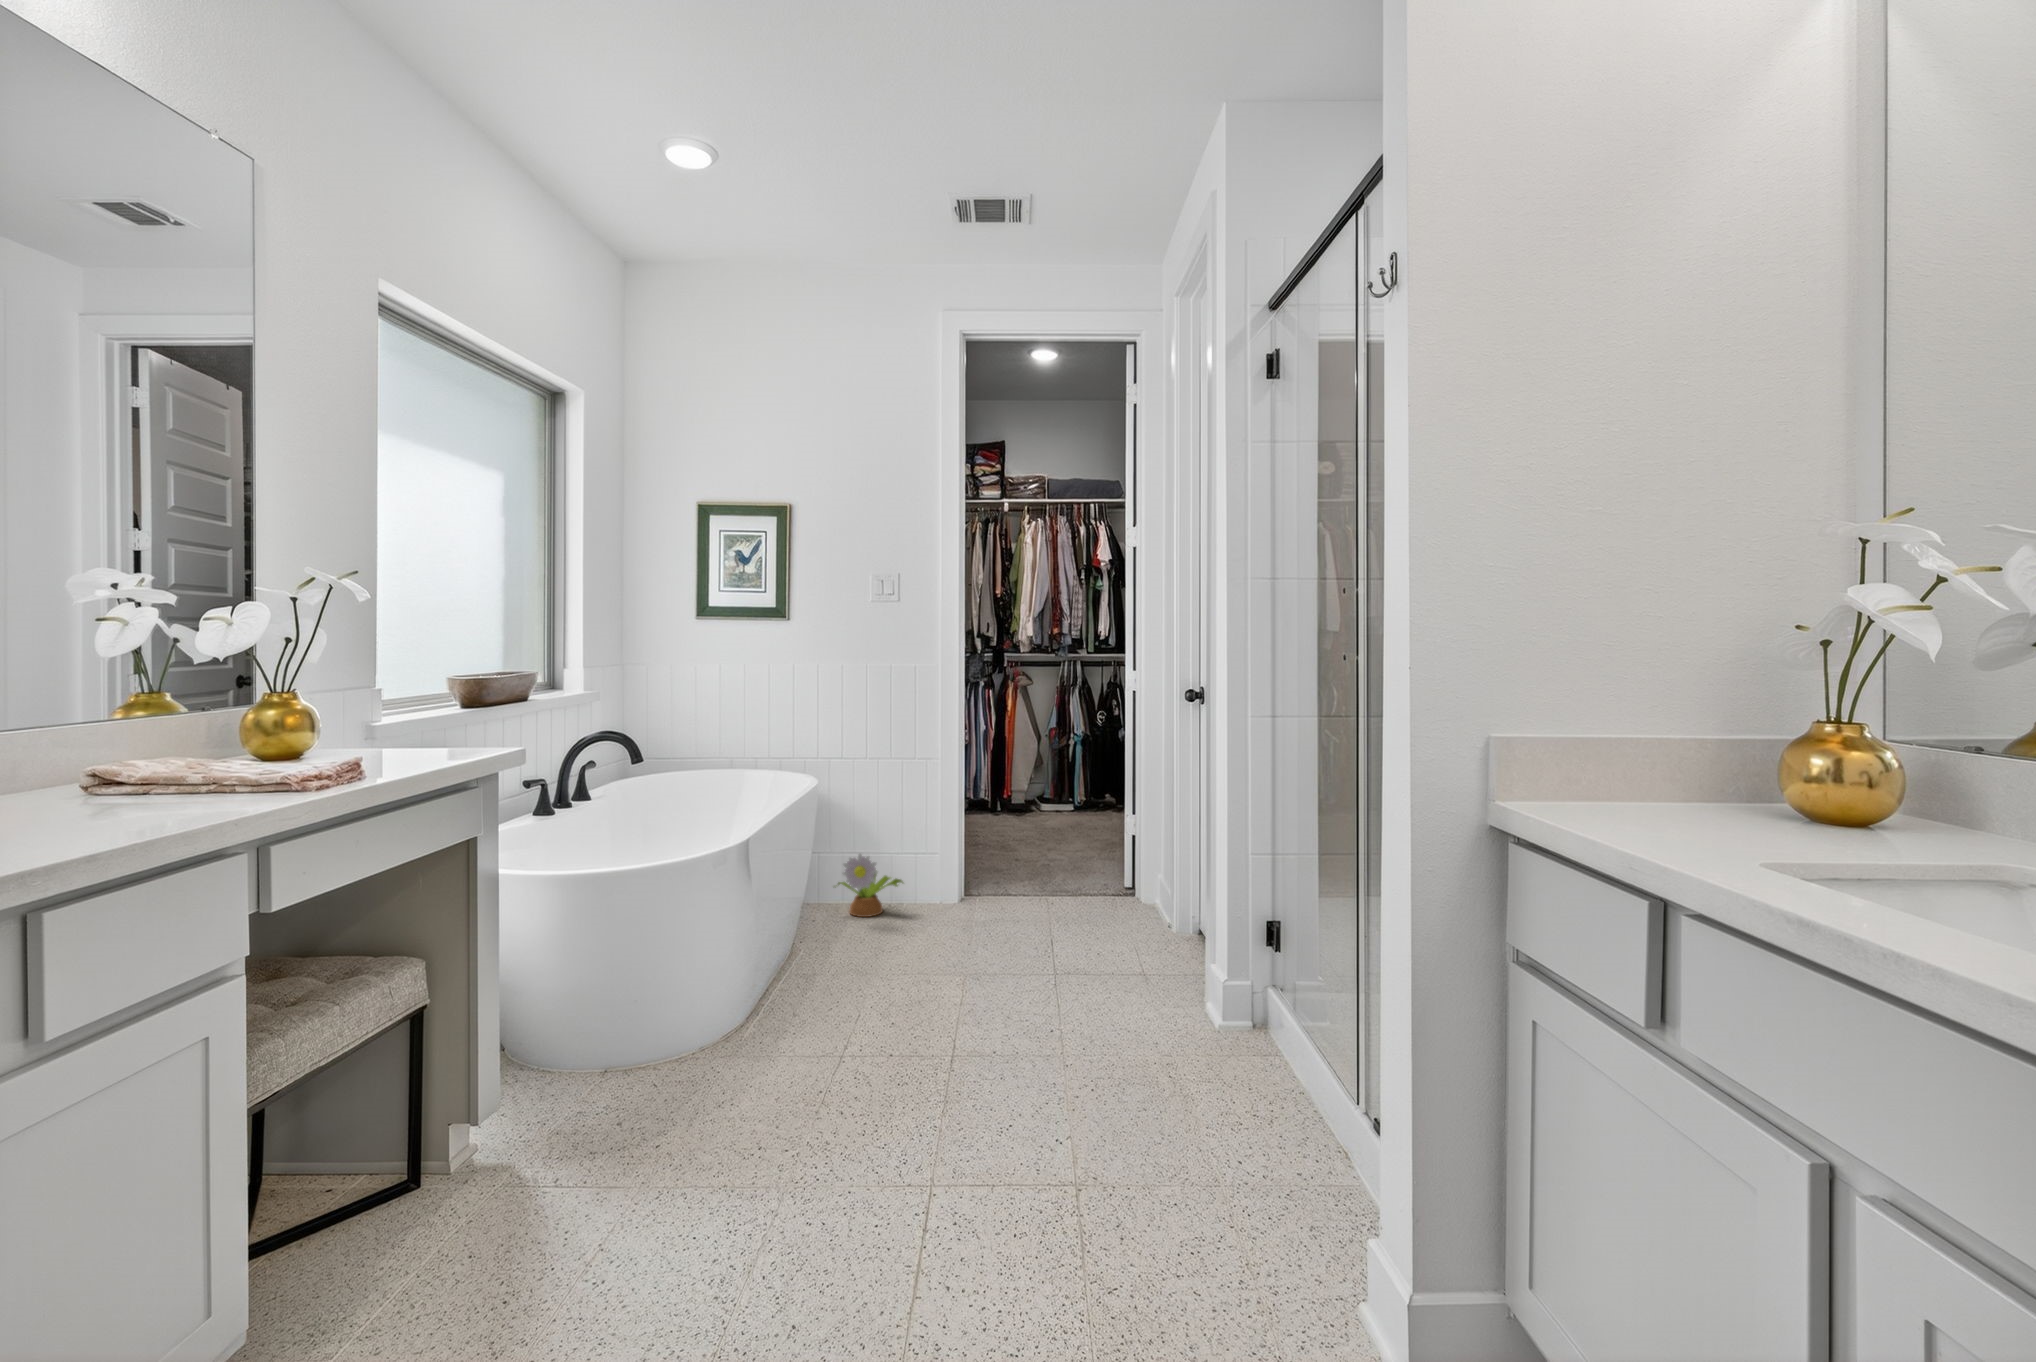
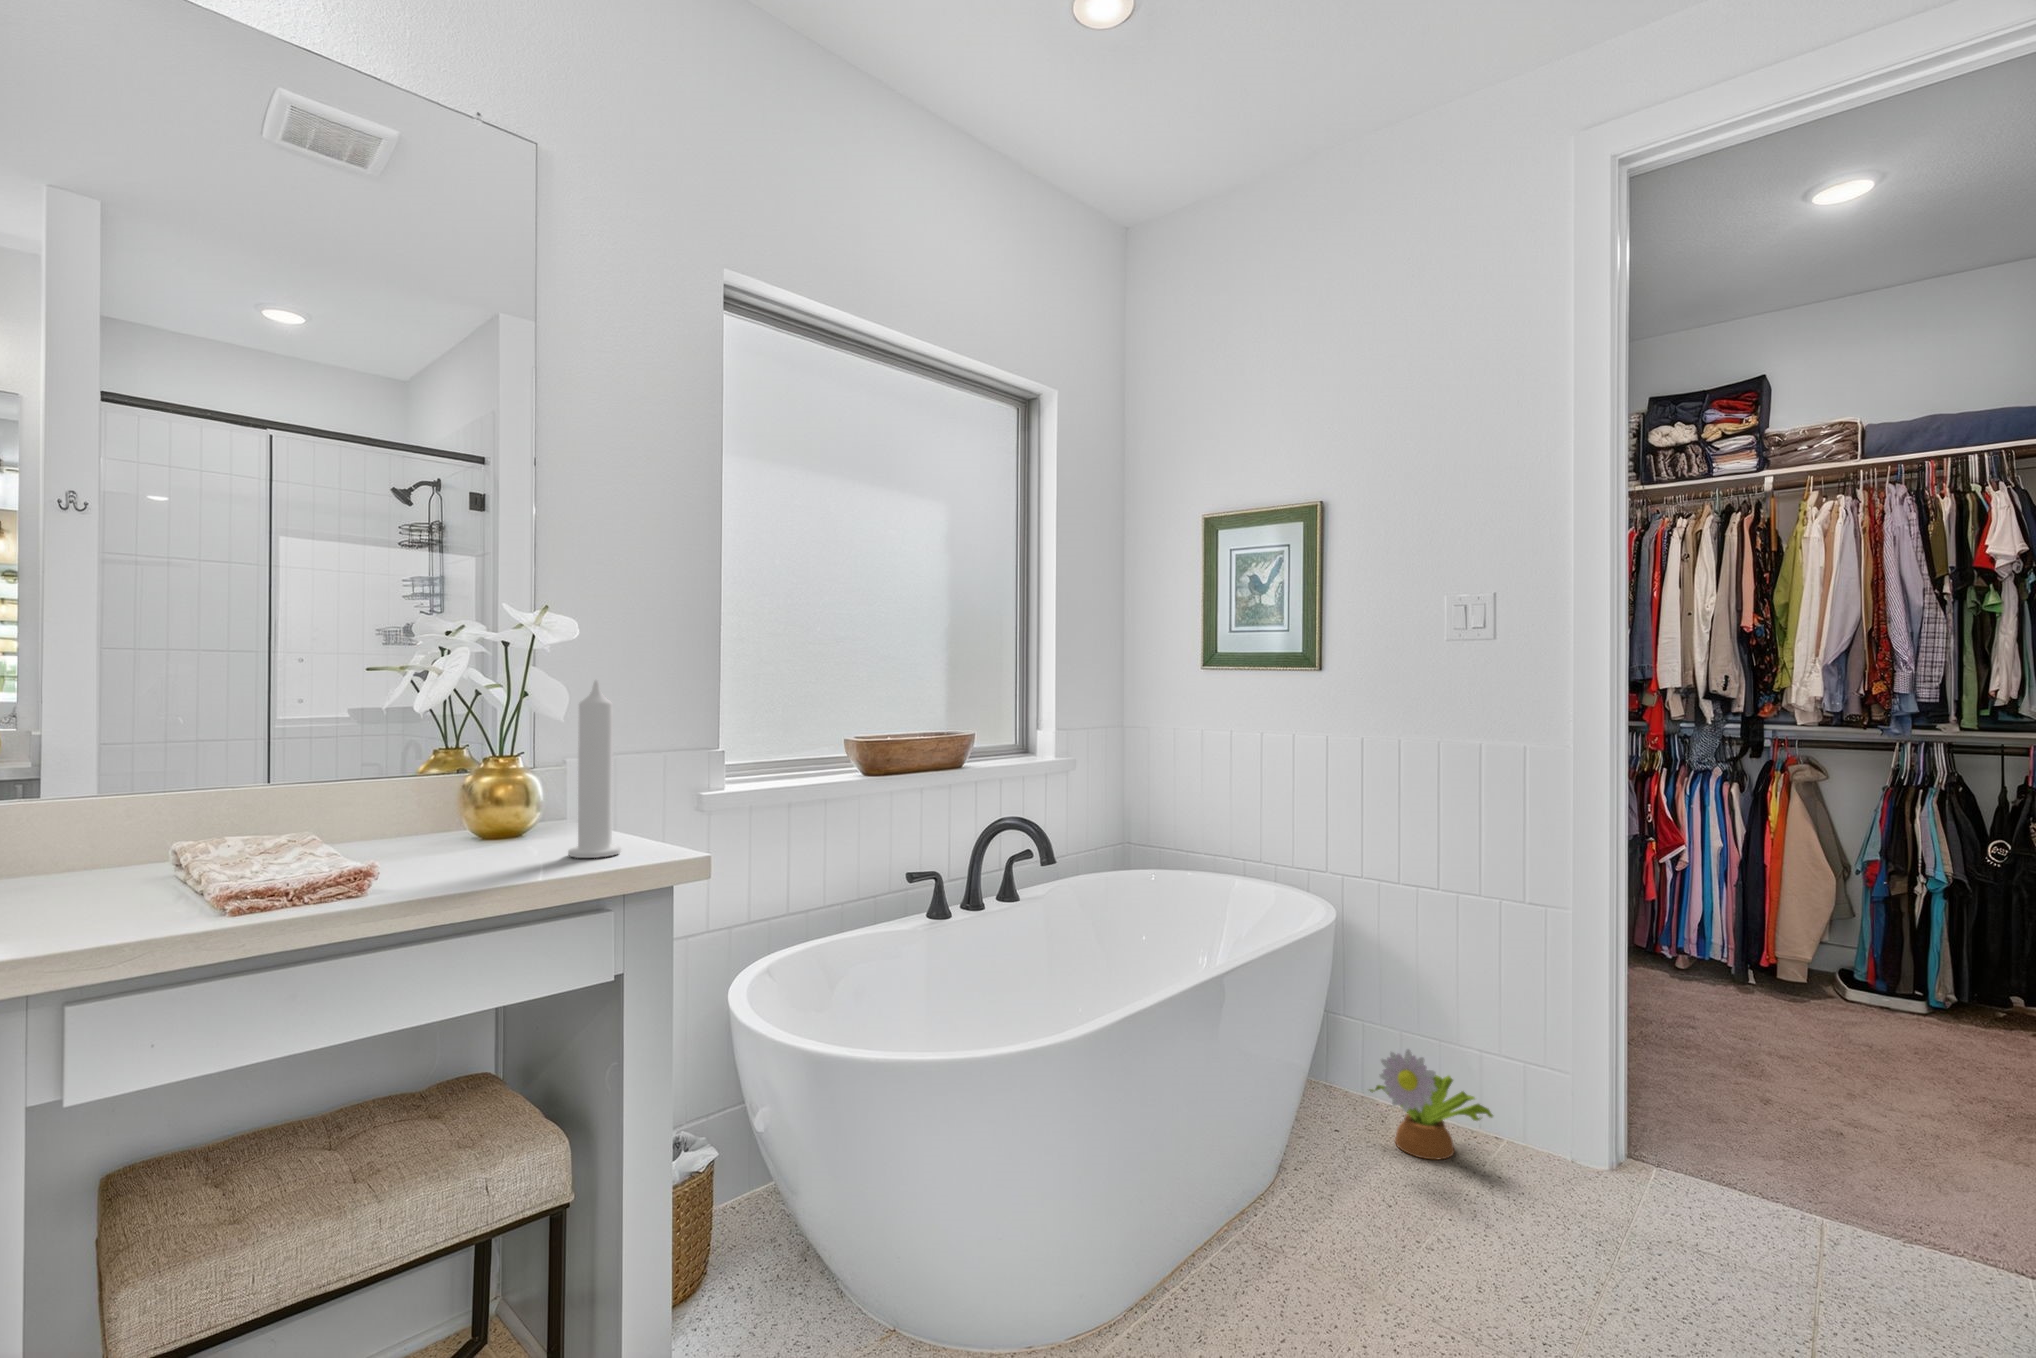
candle: none [417,632,458,758] -> present [568,680,622,858]

